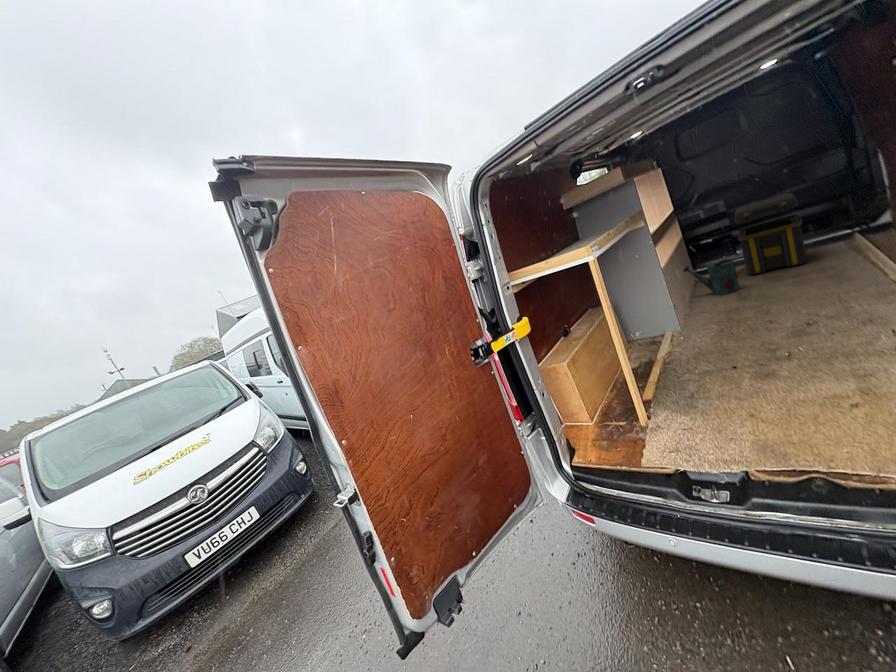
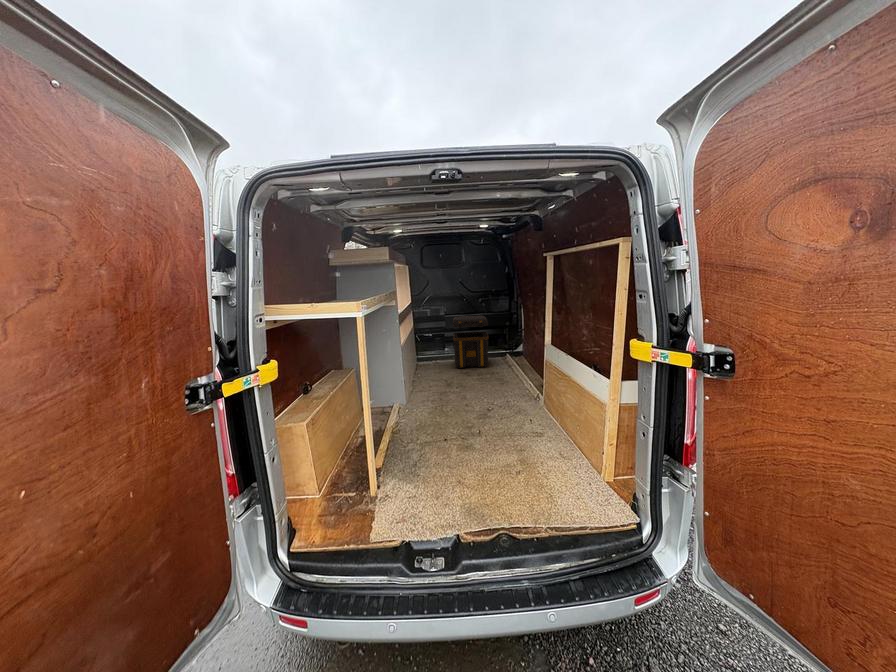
watering can: present [683,260,743,295] -> none [415,351,456,379]

